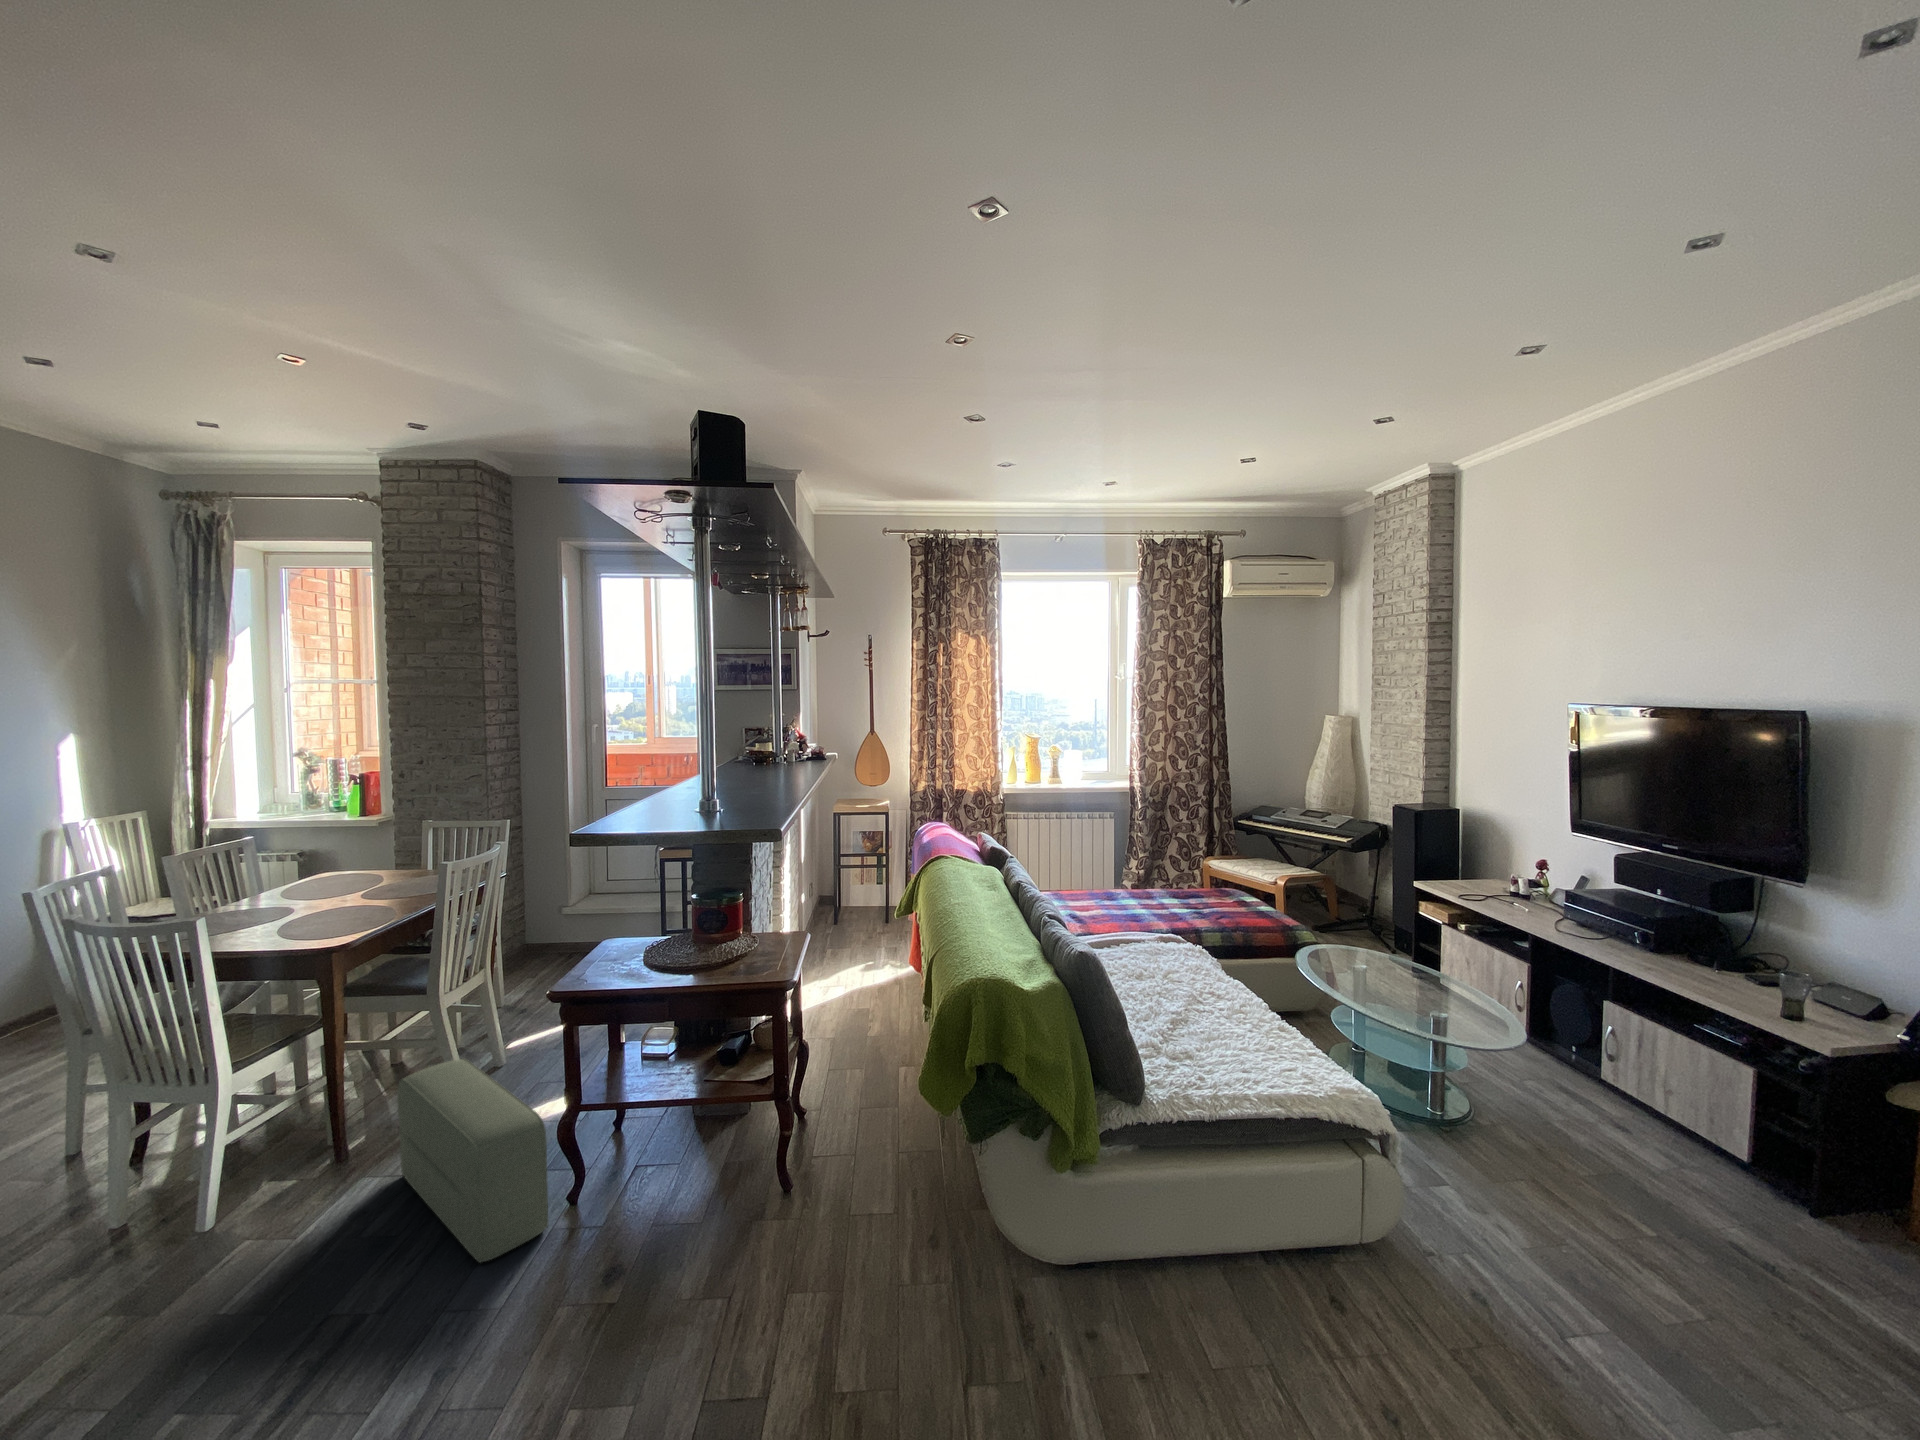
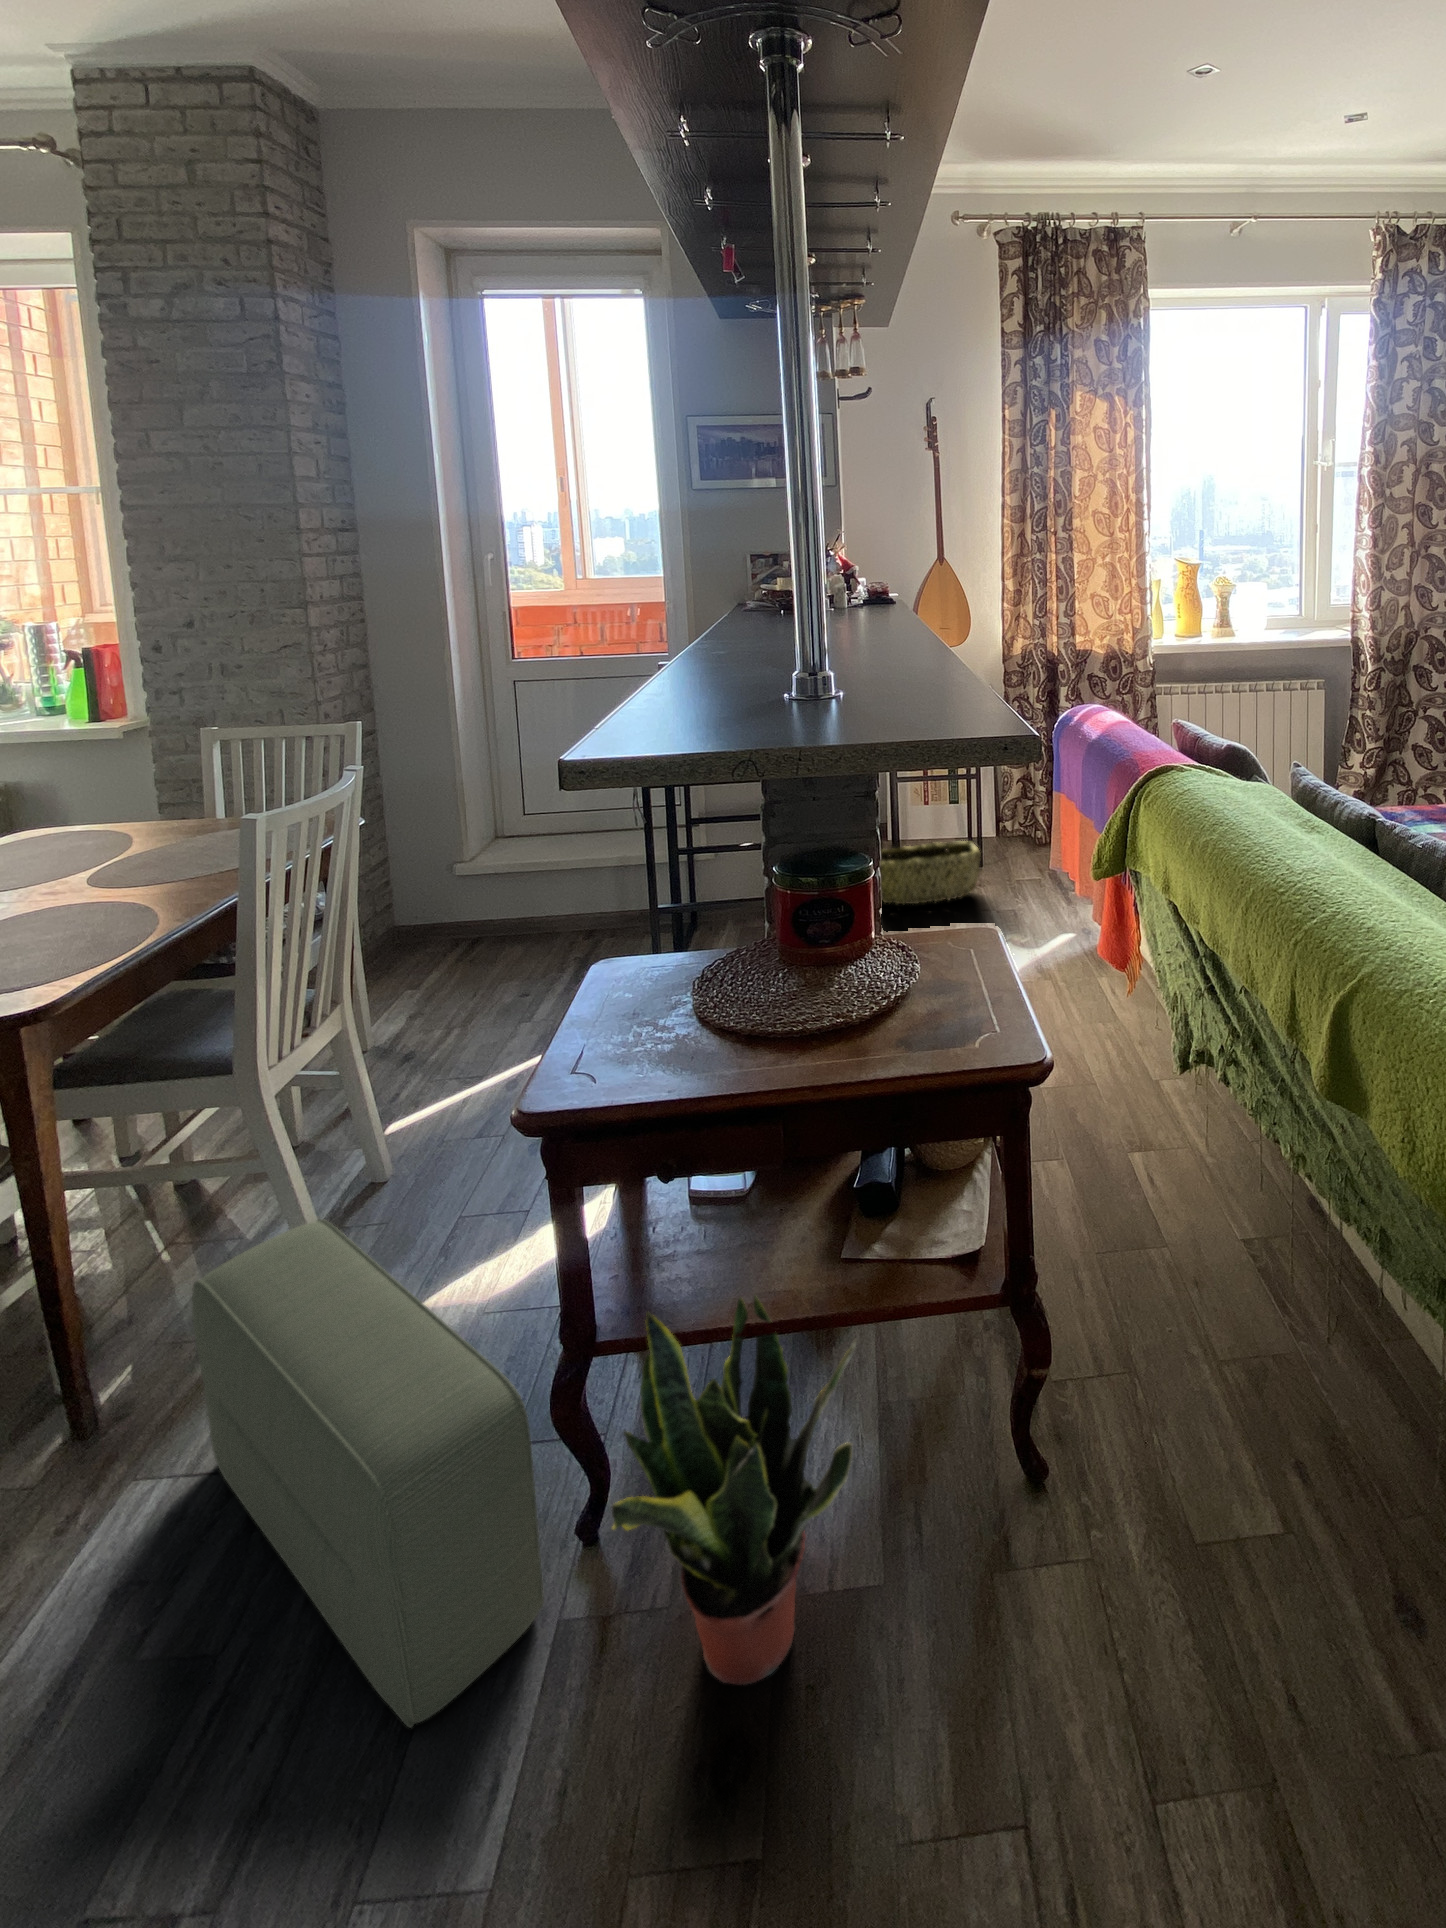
woven basket: none [809,905,881,942] -> present [880,841,981,904]
potted plant: none [570,1078,701,1256] -> present [612,1296,856,1685]

